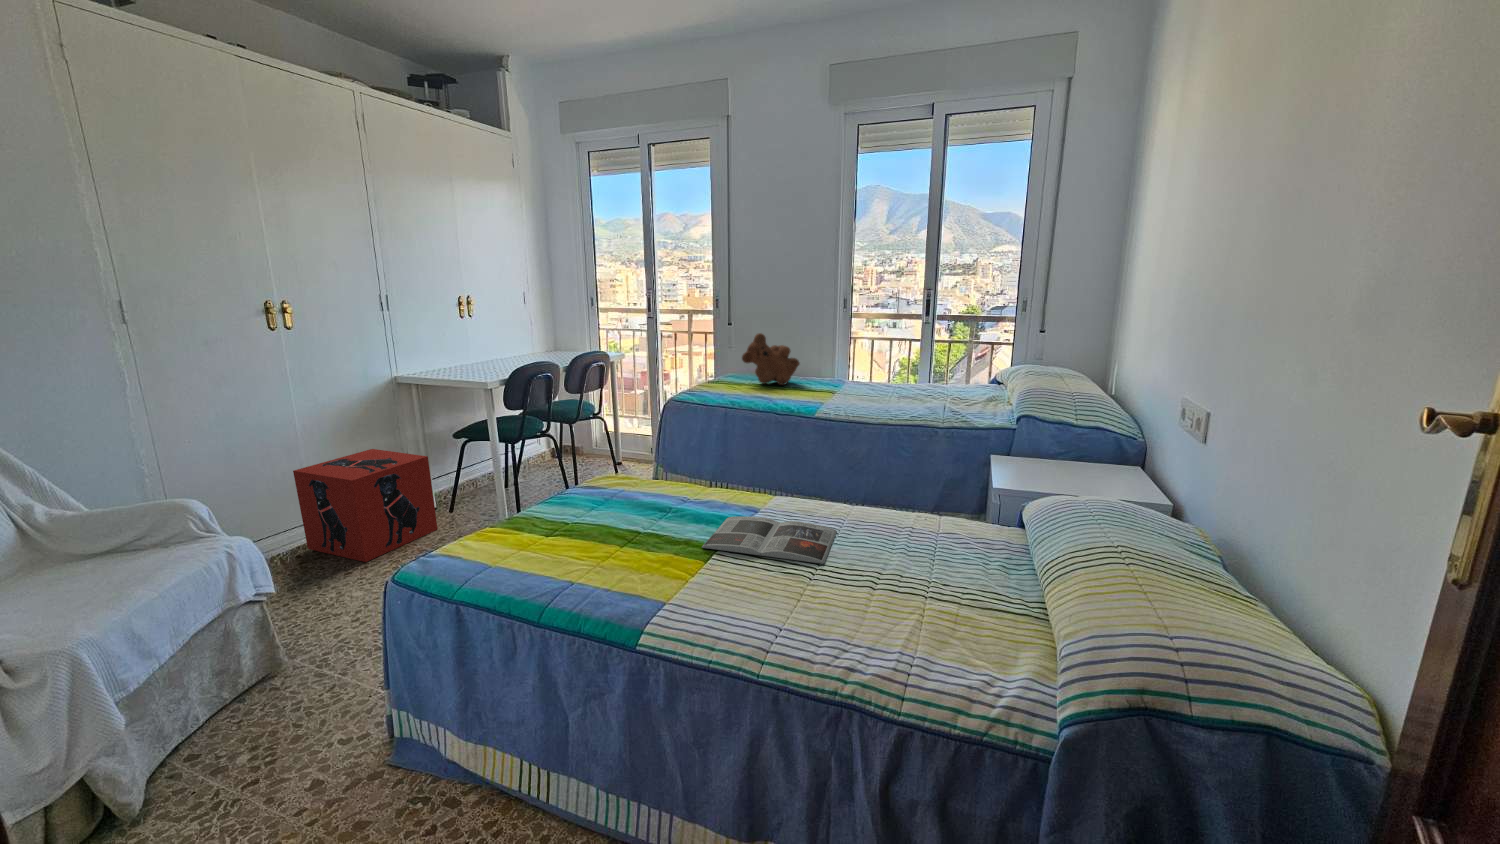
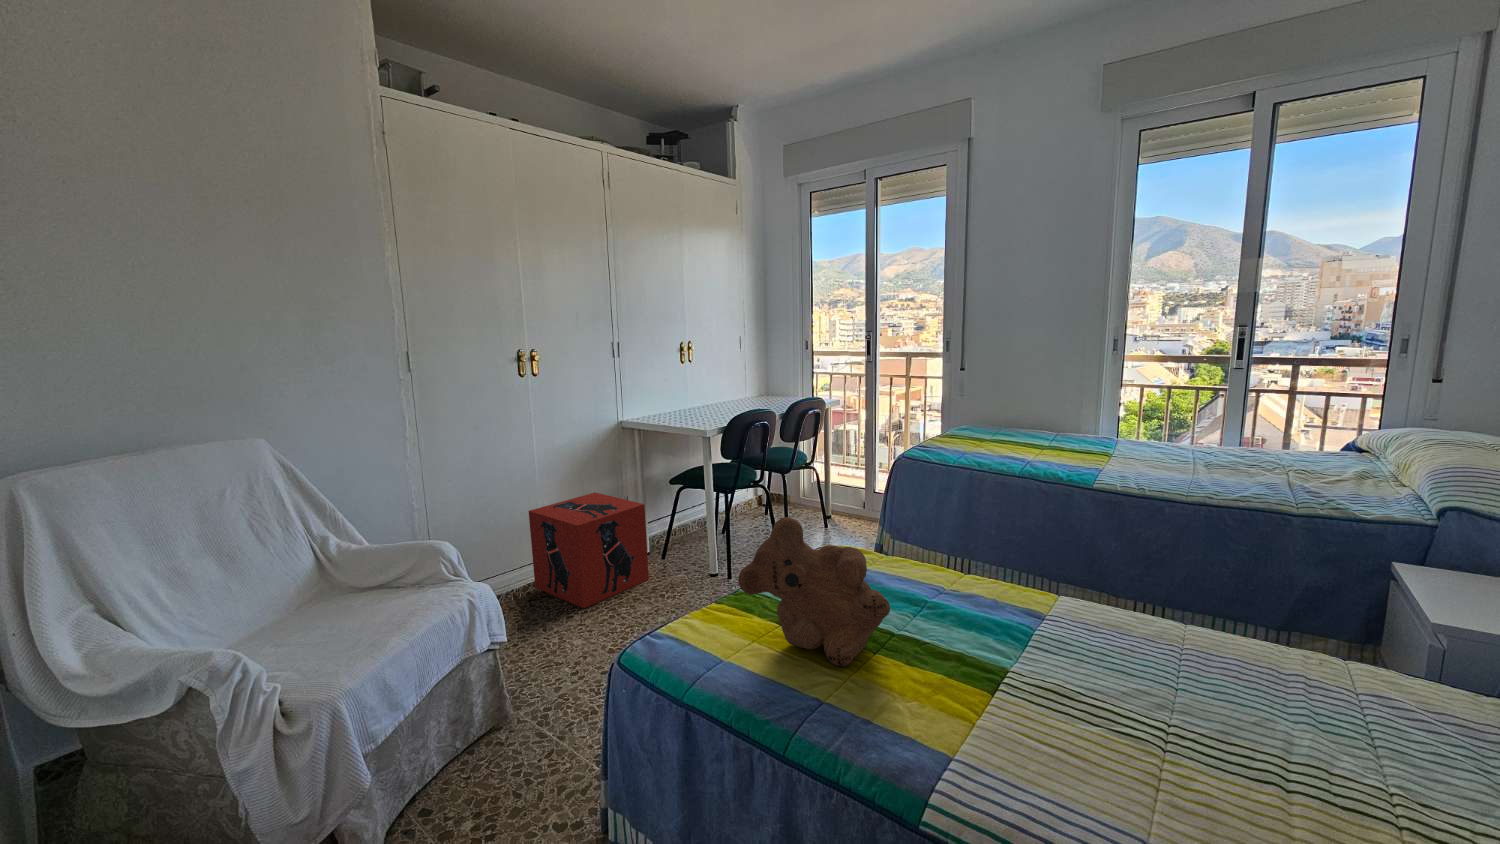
teddy bear: present [742,333,800,385] -> present [738,517,890,667]
magazine: present [702,516,837,564] -> none [984,628,1183,729]

